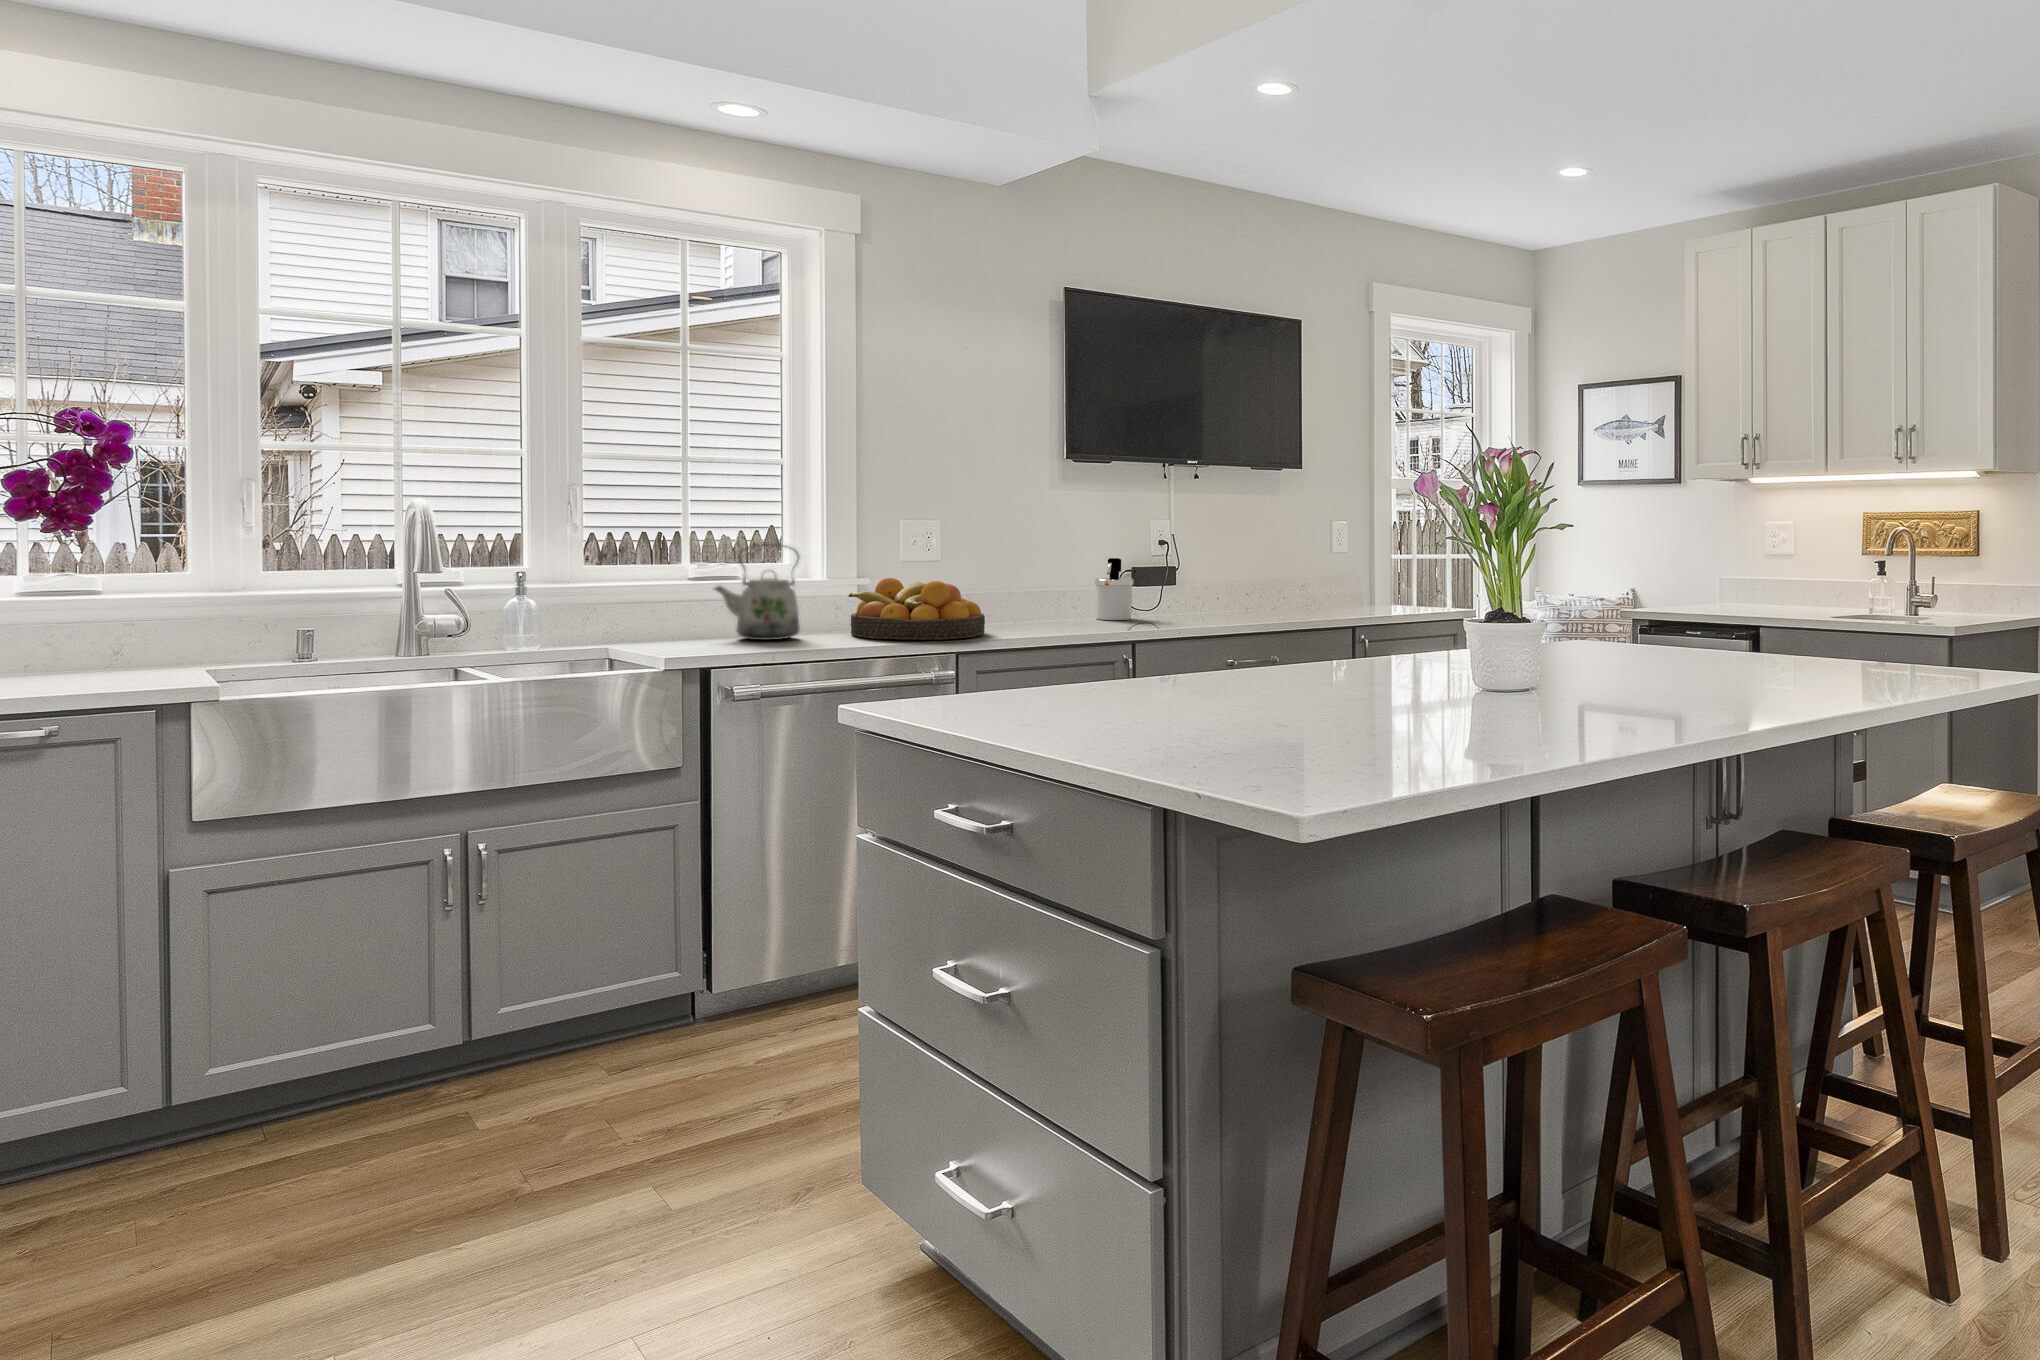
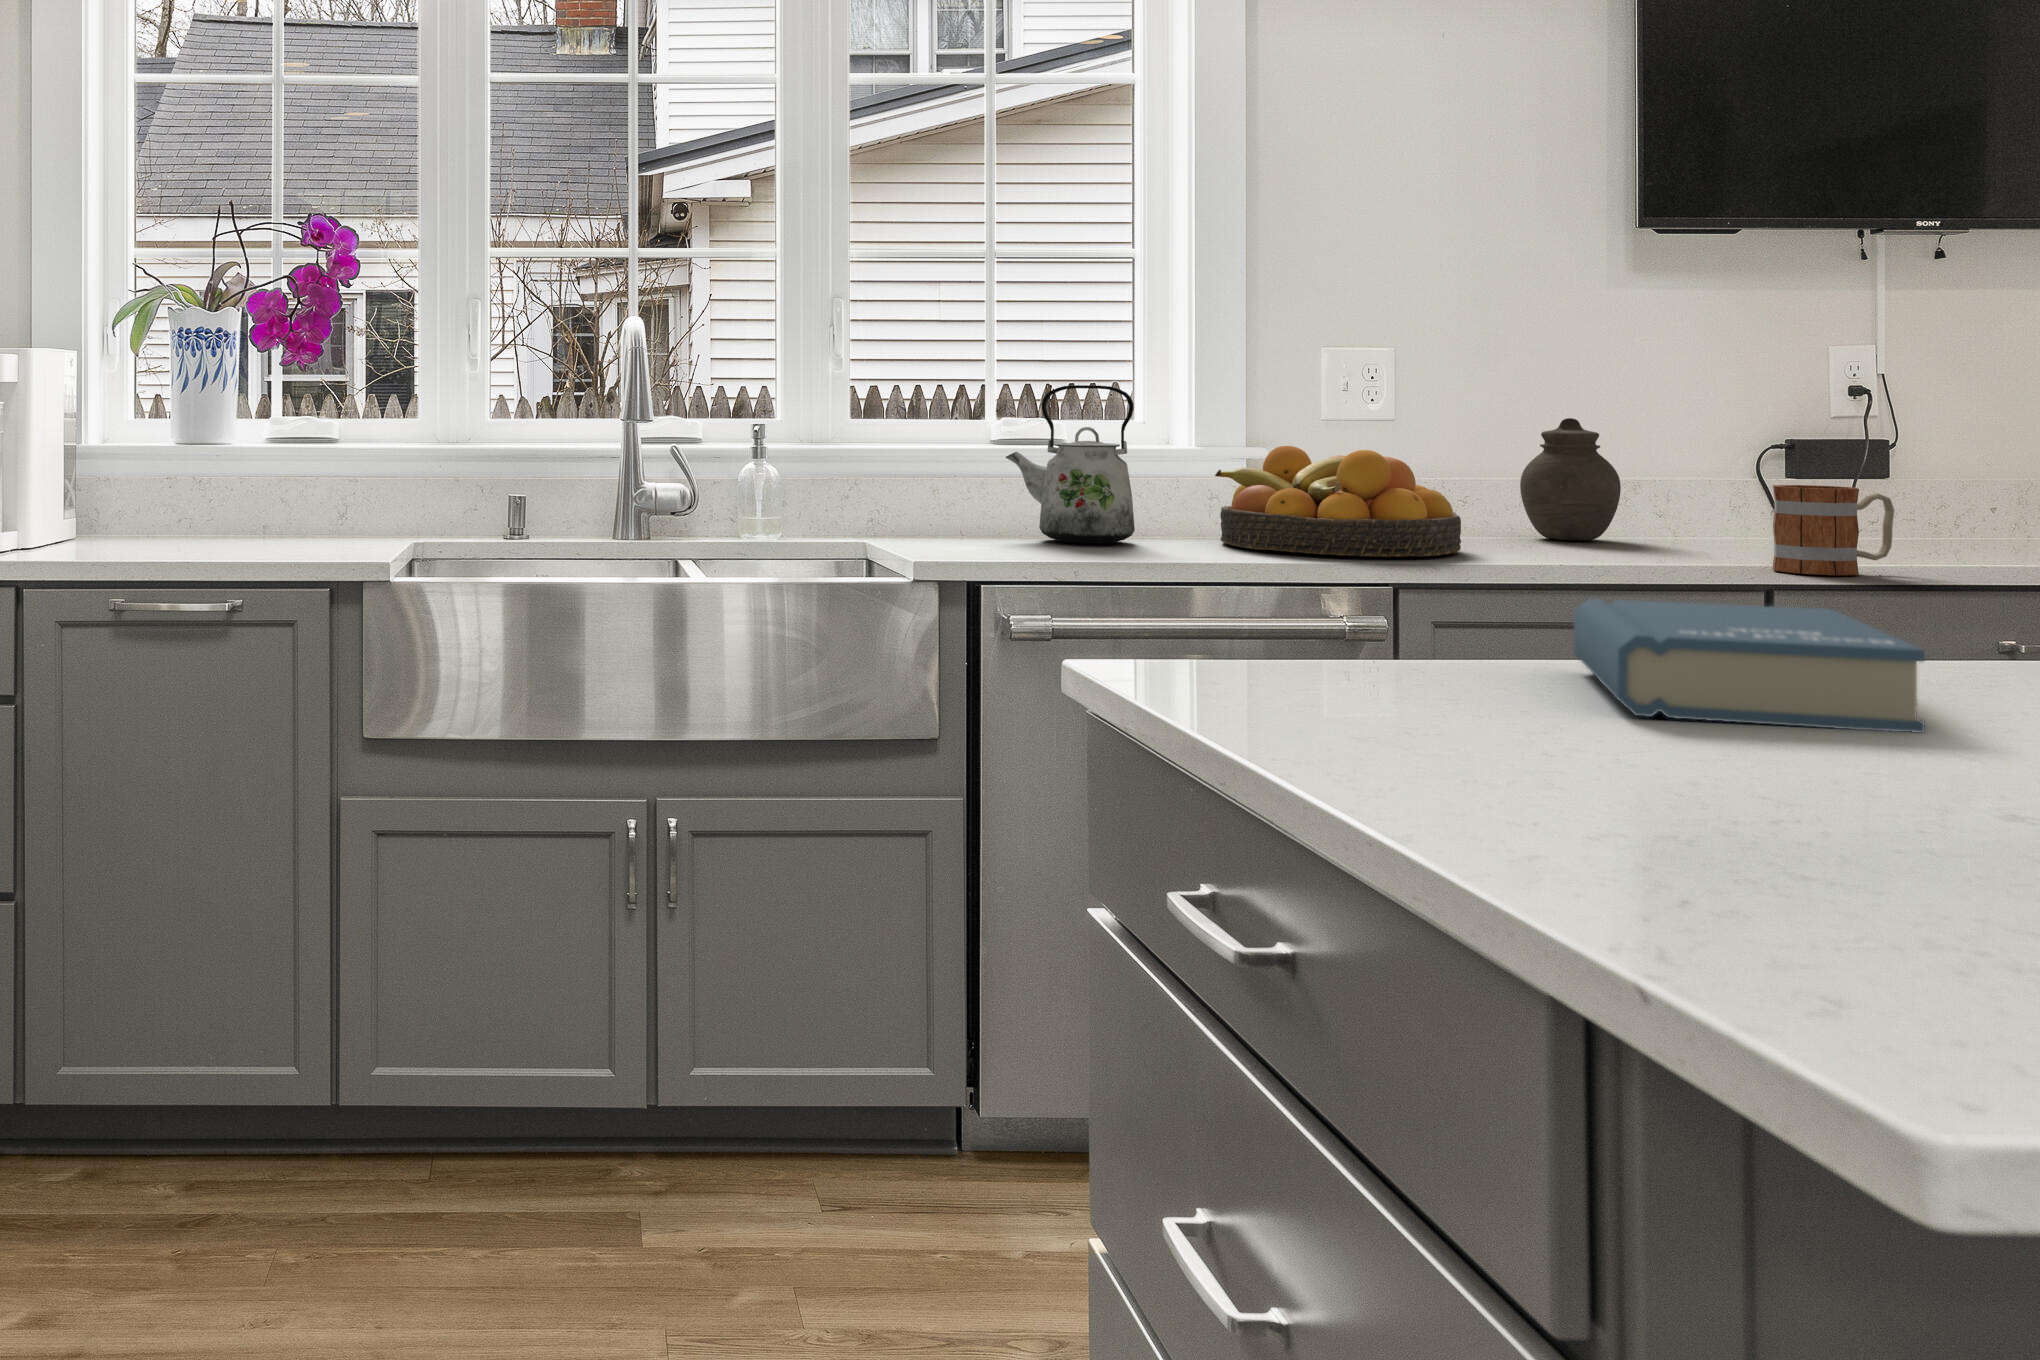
soap dispenser: present [1095,558,1133,620] -> none [1701,420,1788,544]
jar: none [1010,559,1059,623] -> present [1520,418,1621,540]
mug: none [1129,594,1179,636] -> present [1772,485,1894,575]
book: none [1073,663,1201,714] -> present [1574,599,1925,733]

